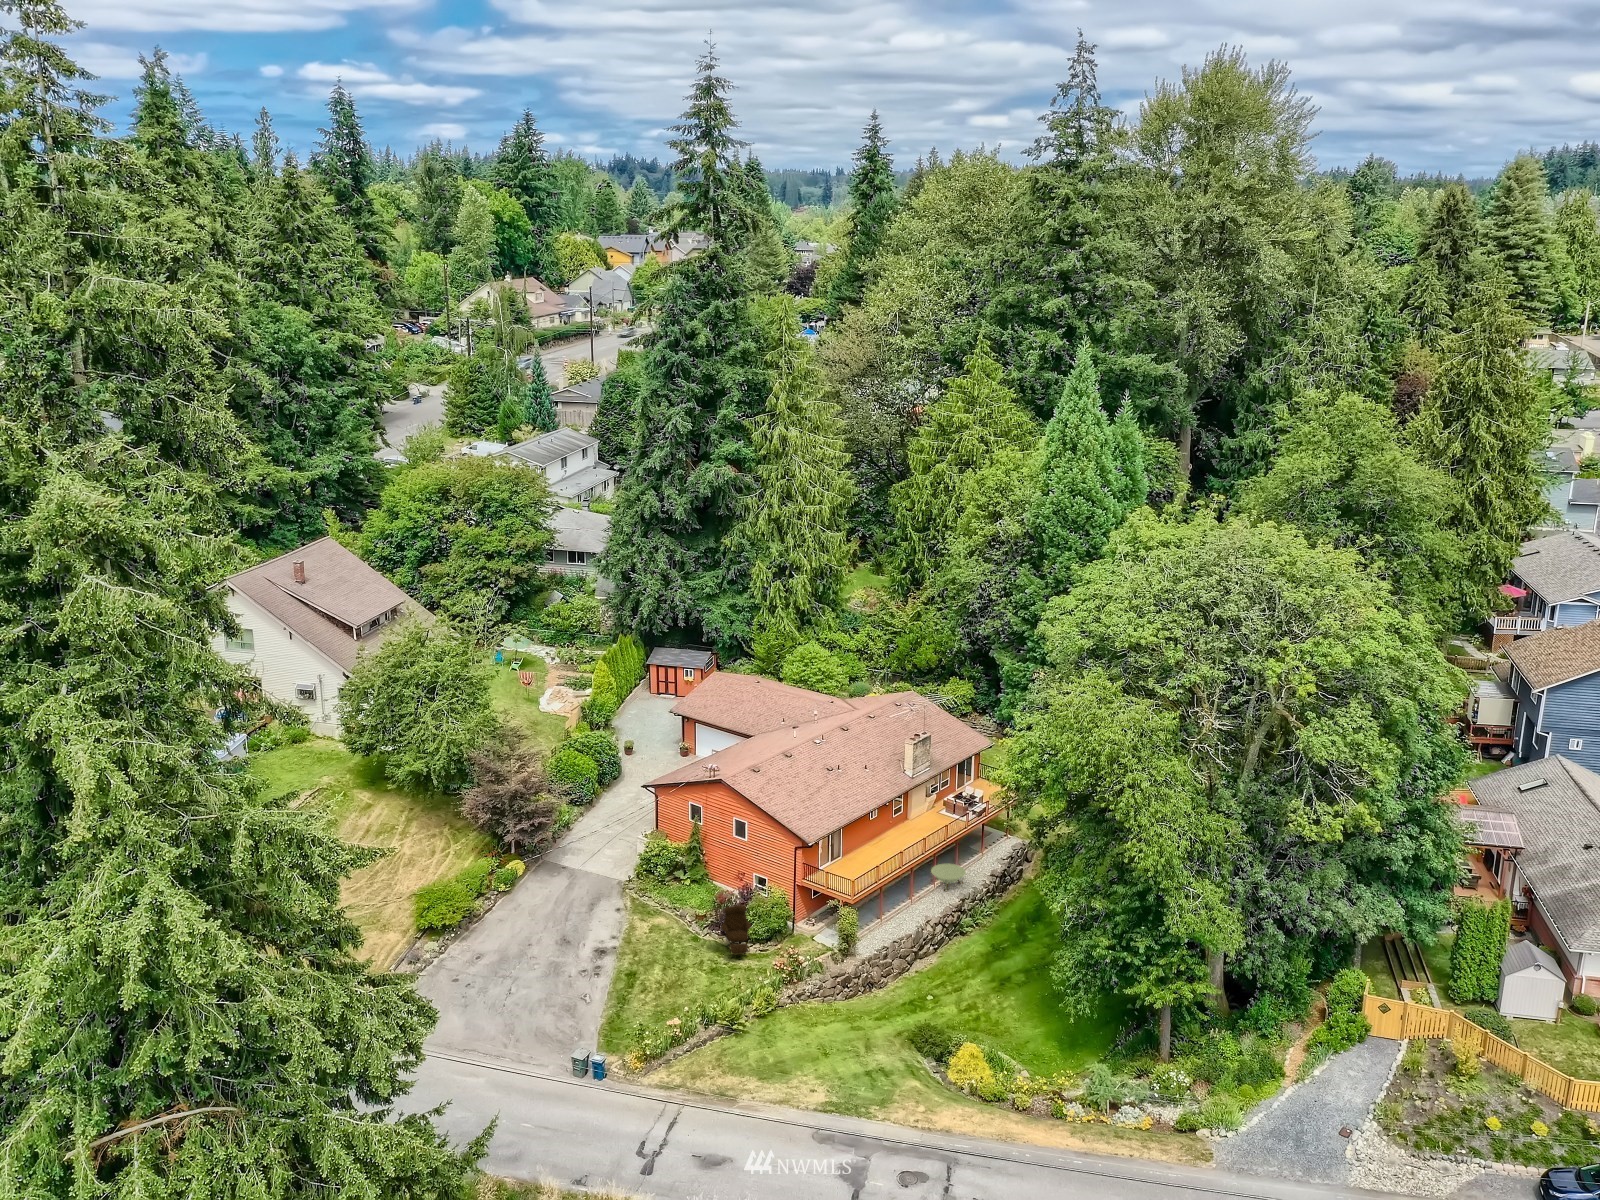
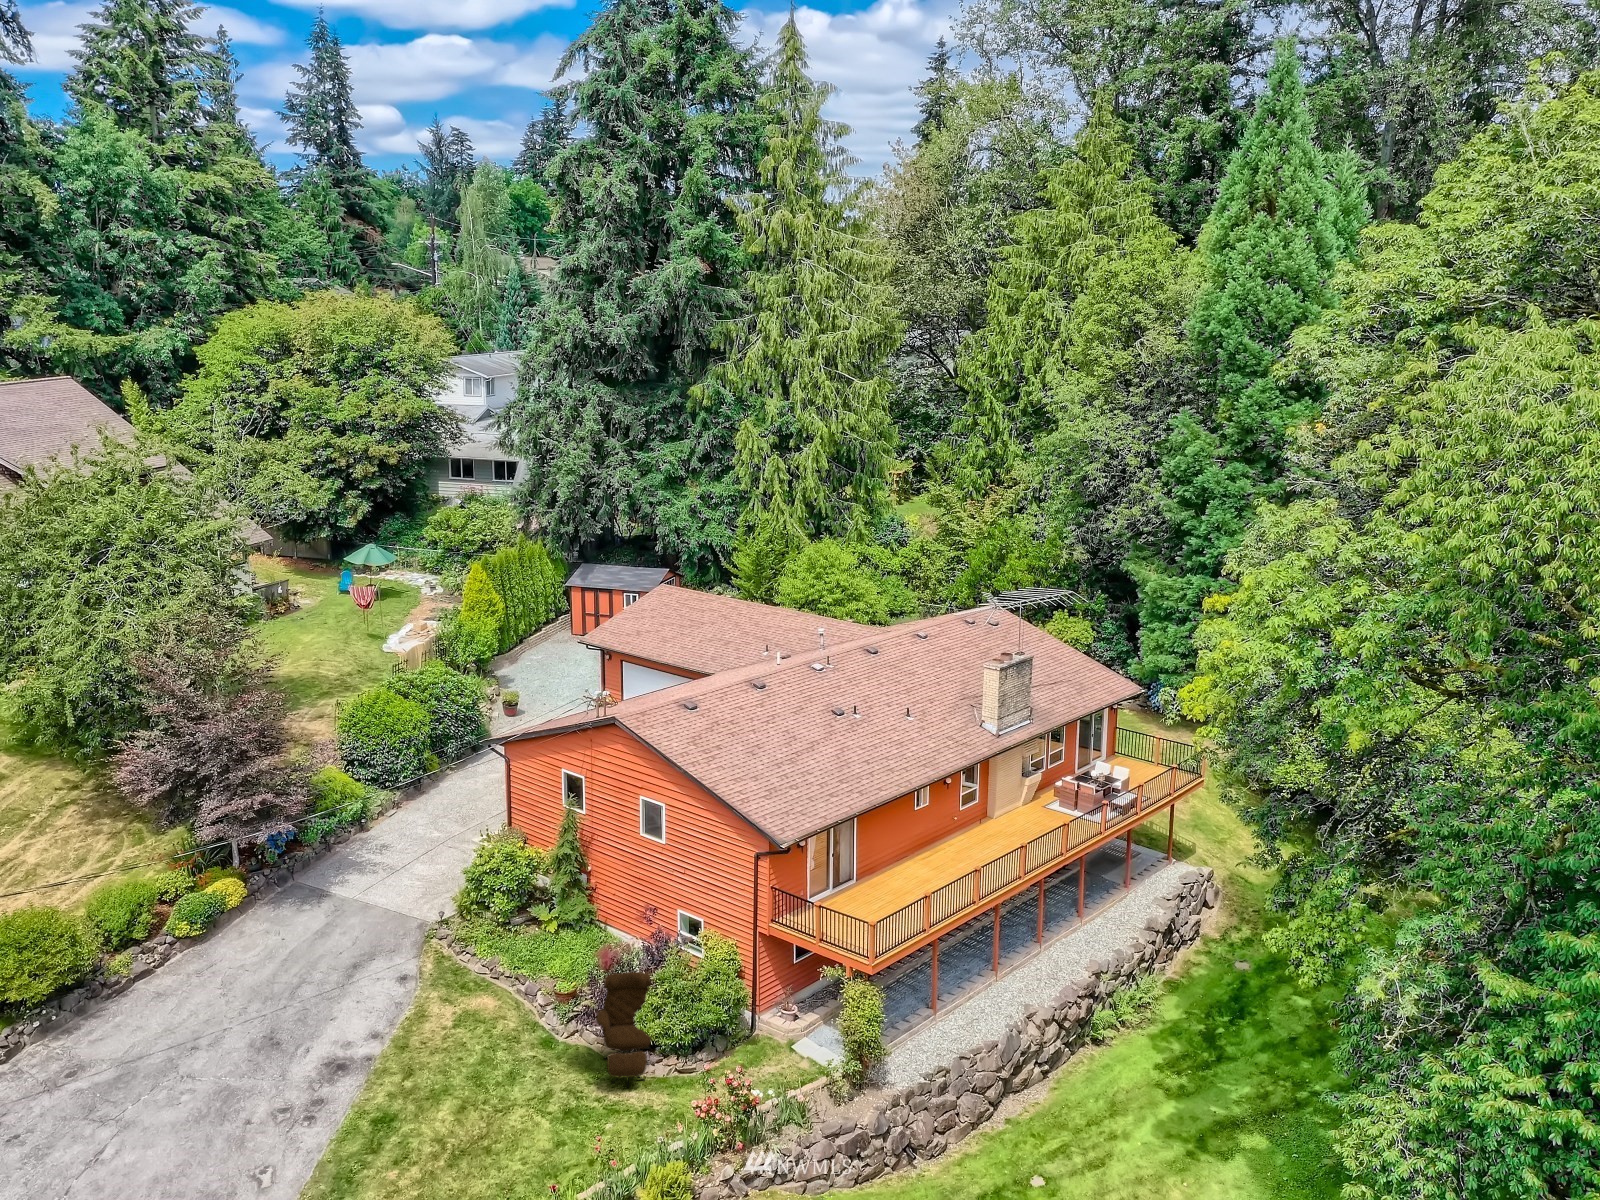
round table: present [931,863,966,891] -> none [1032,903,1102,956]

